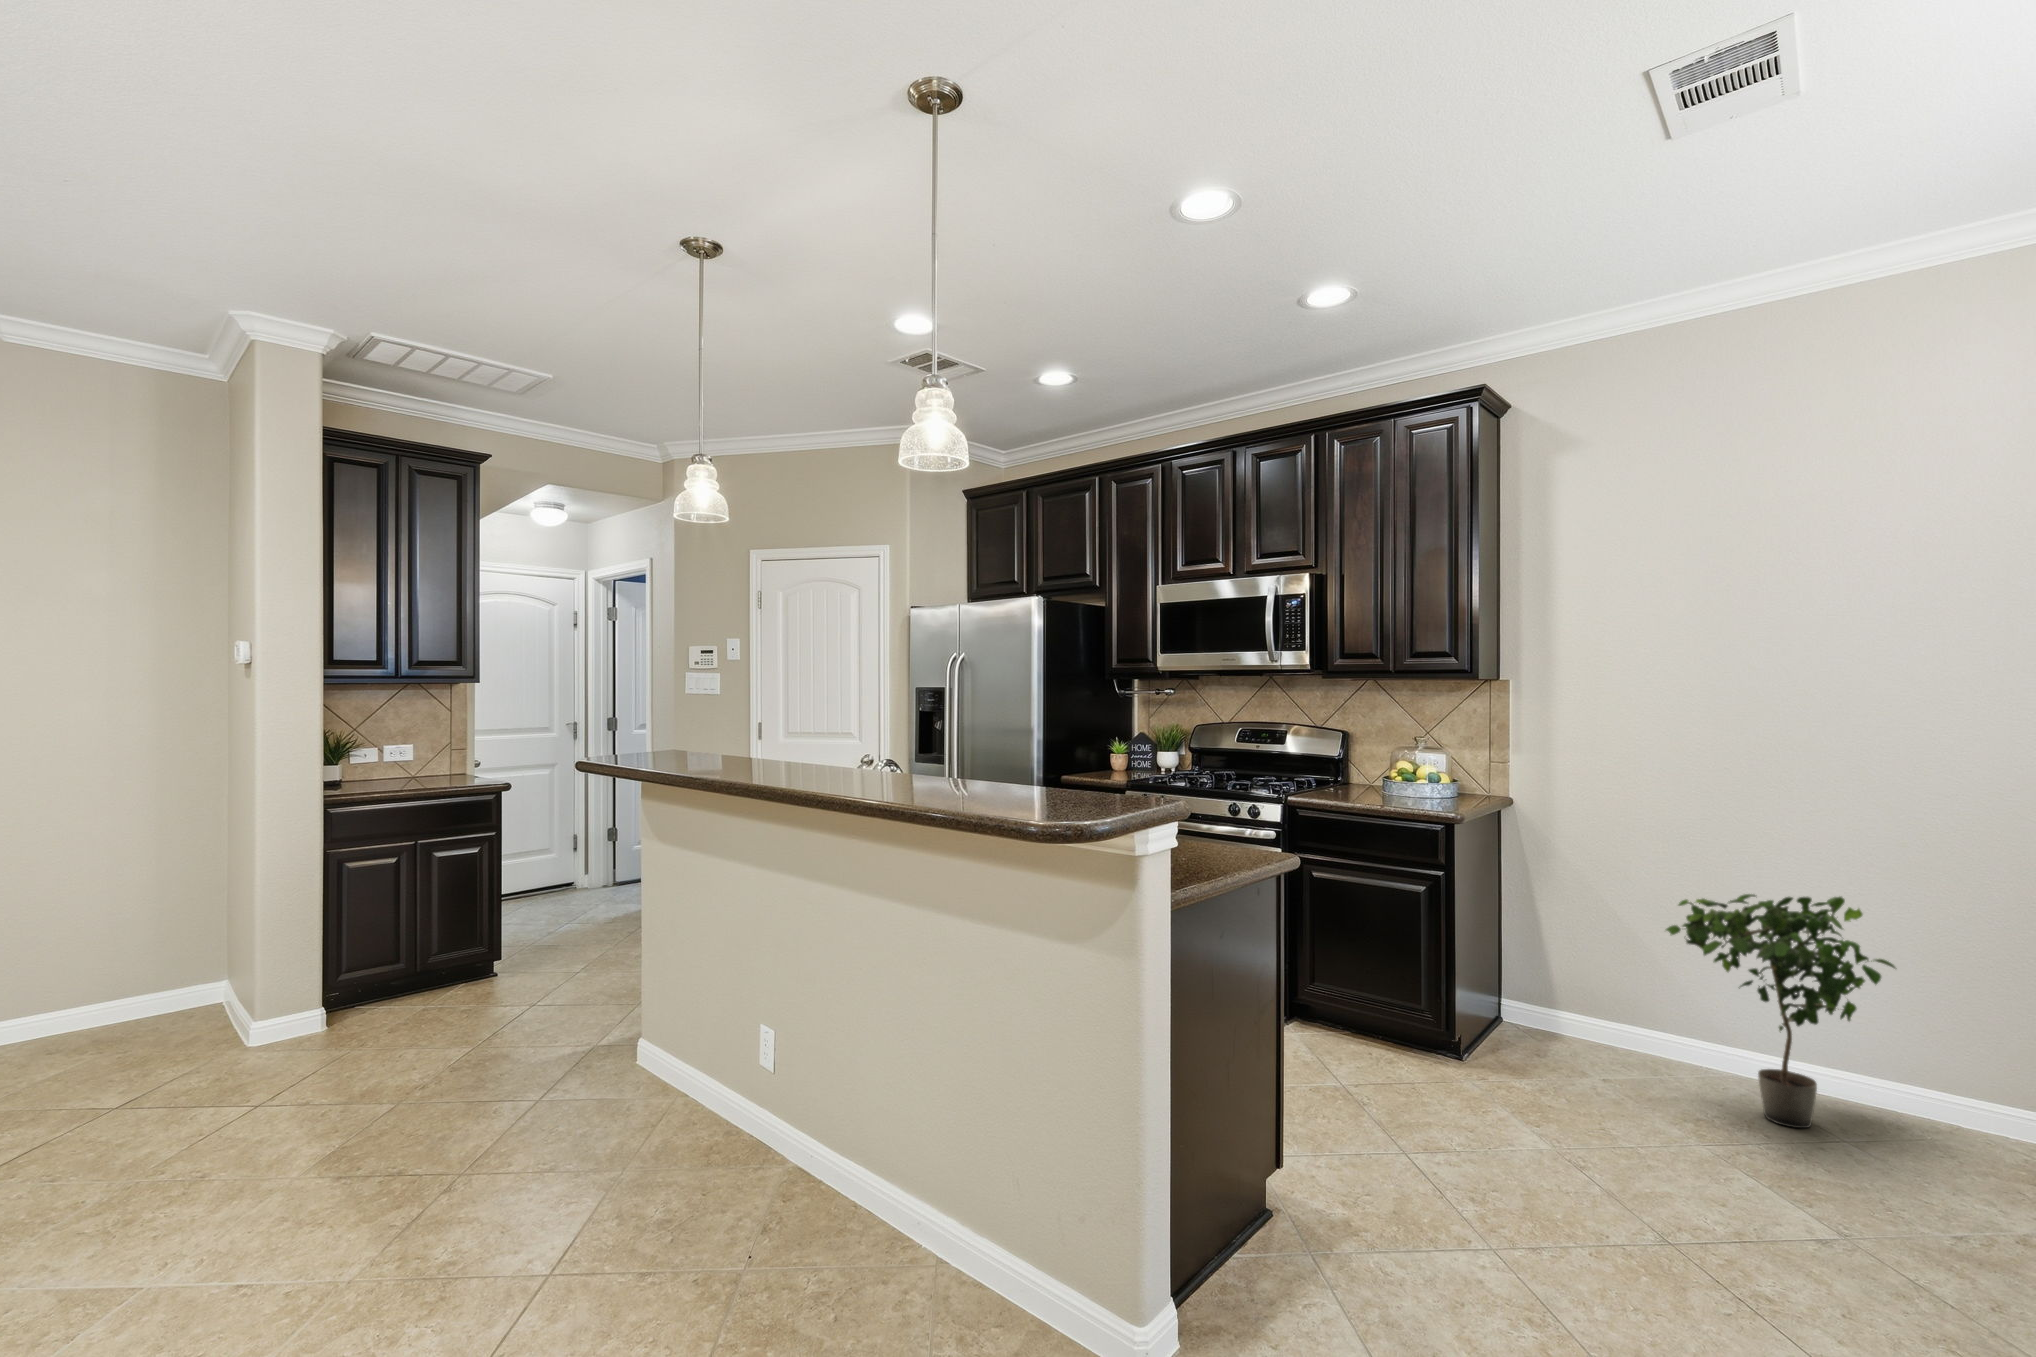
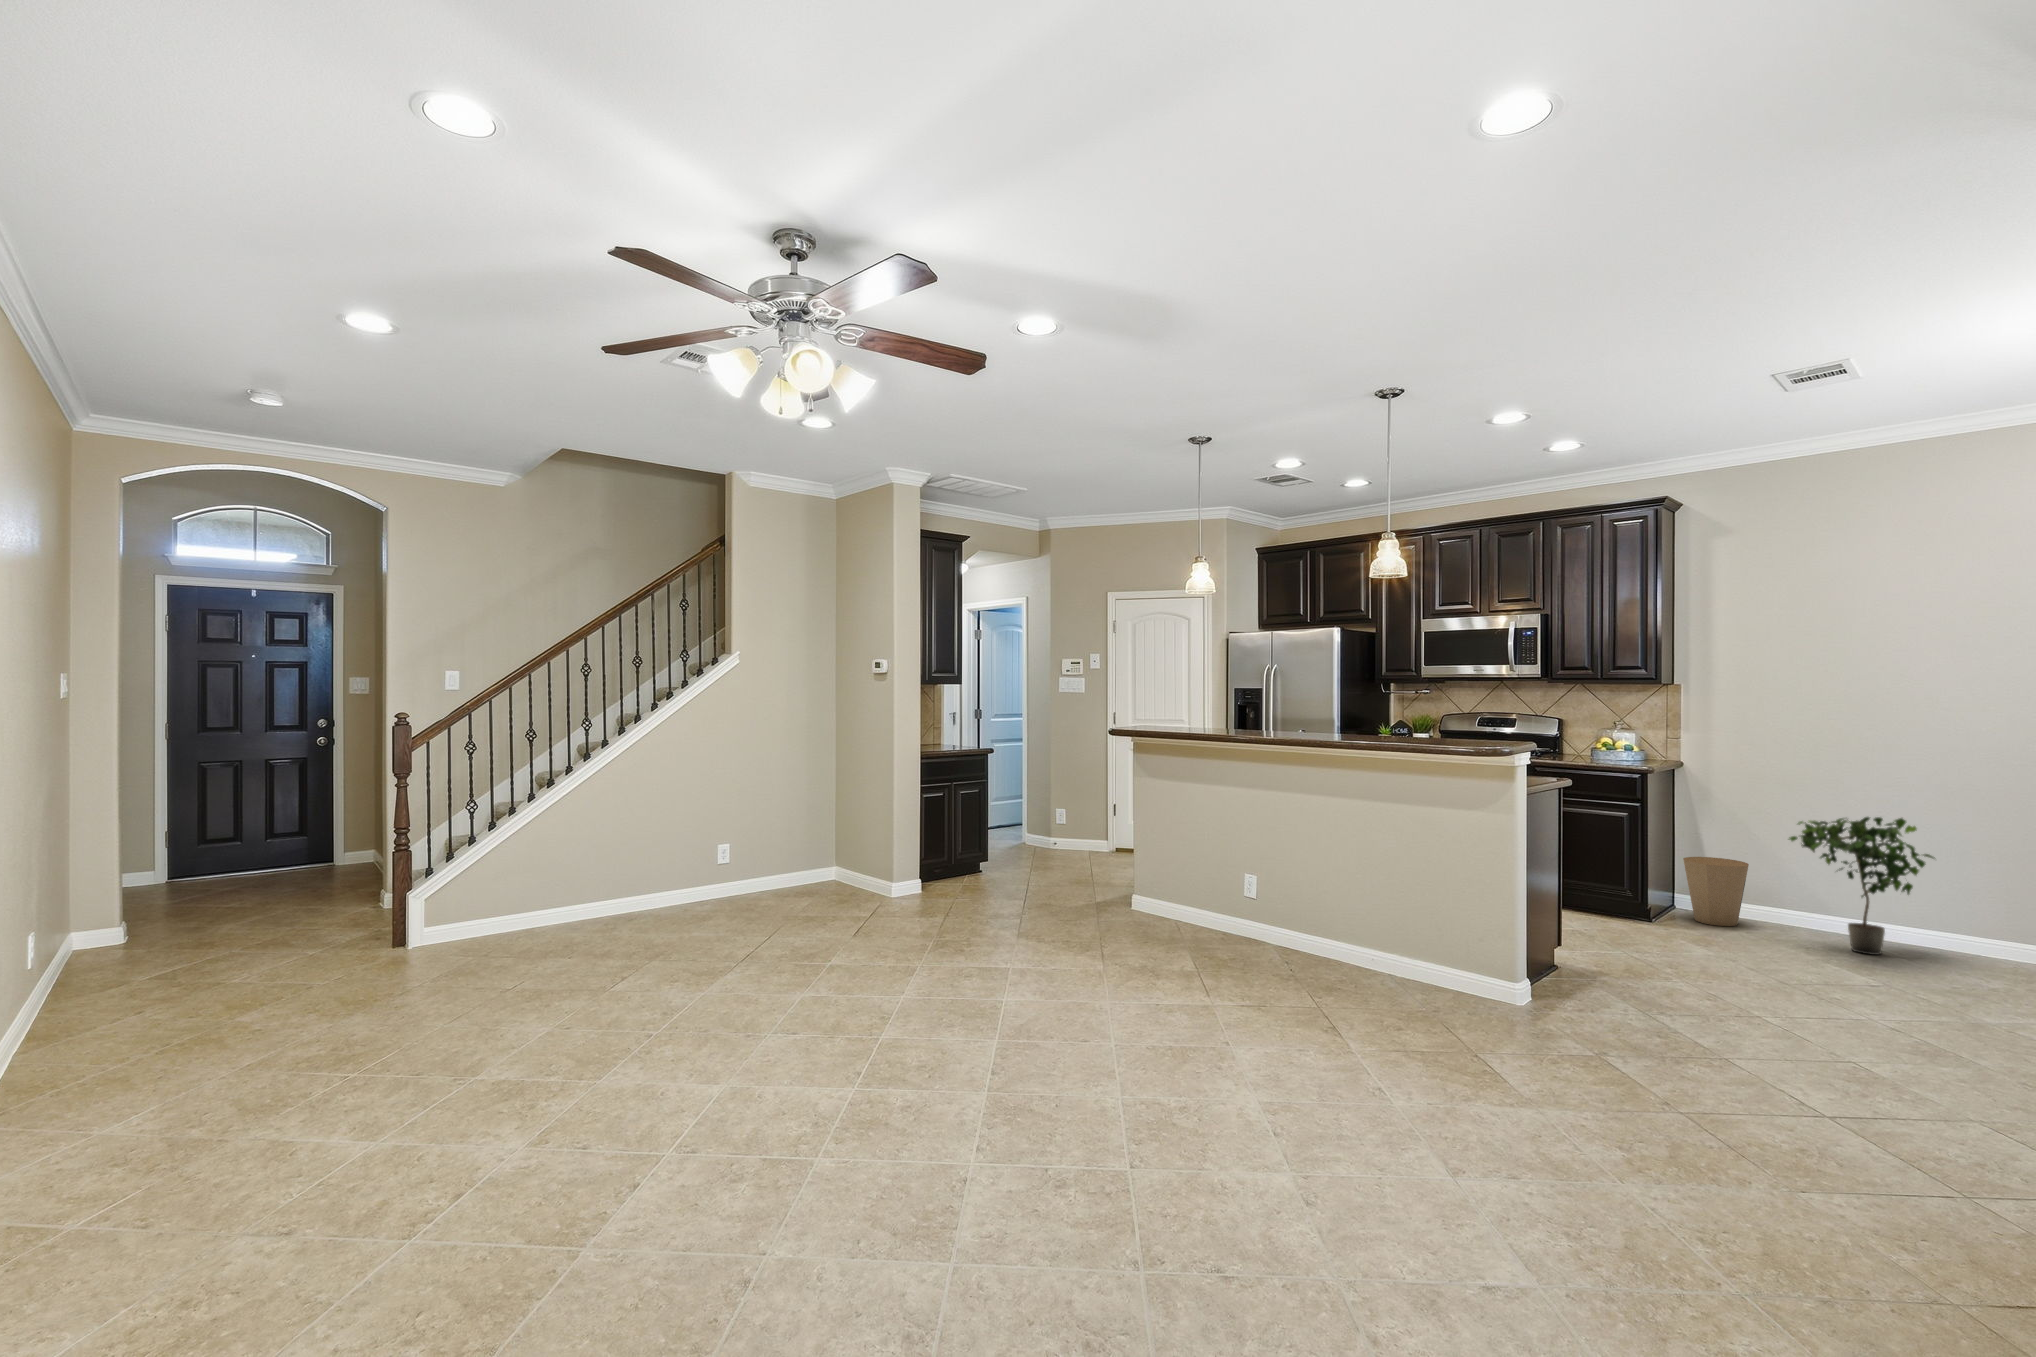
trash can: none [1511,945,1606,1061] -> present [1683,857,1749,926]

